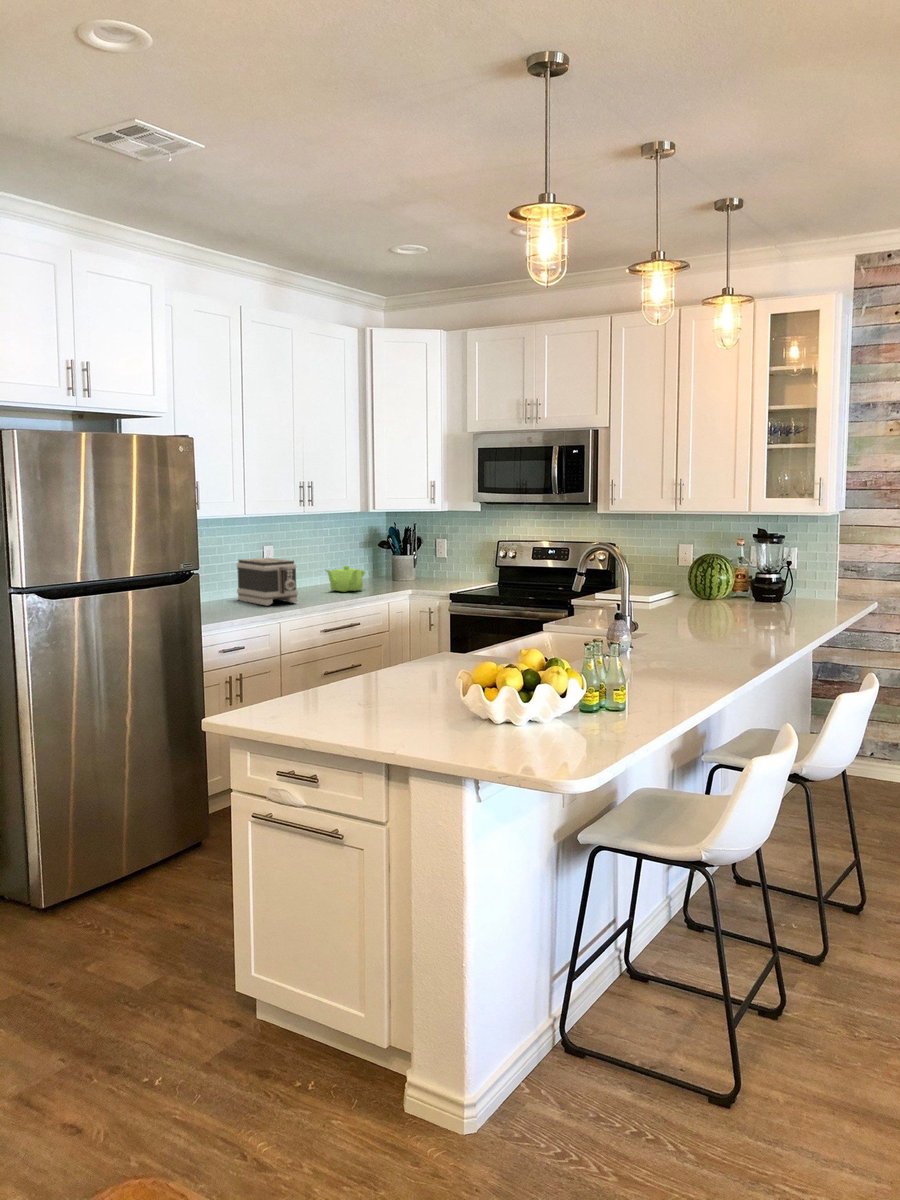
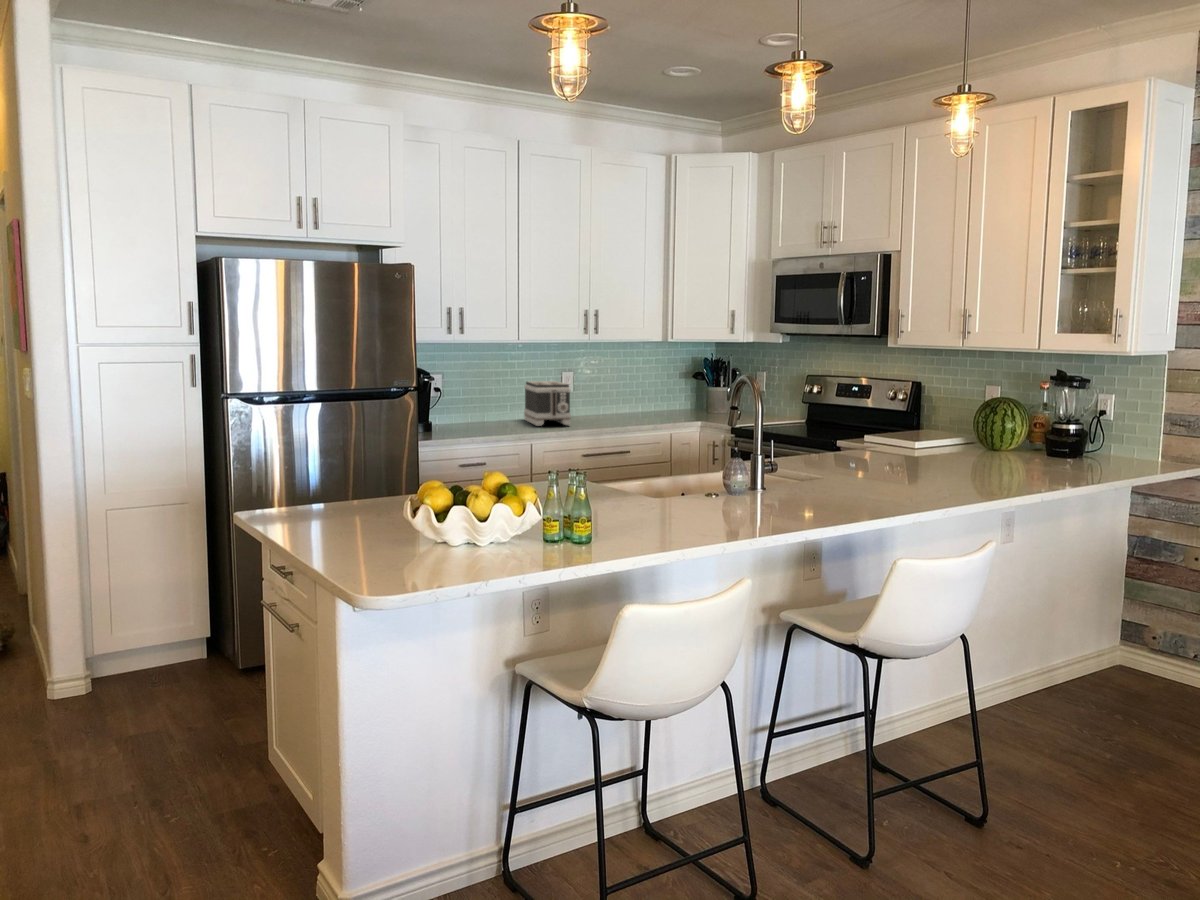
teapot: present [326,566,365,592] -> none [616,393,660,419]

